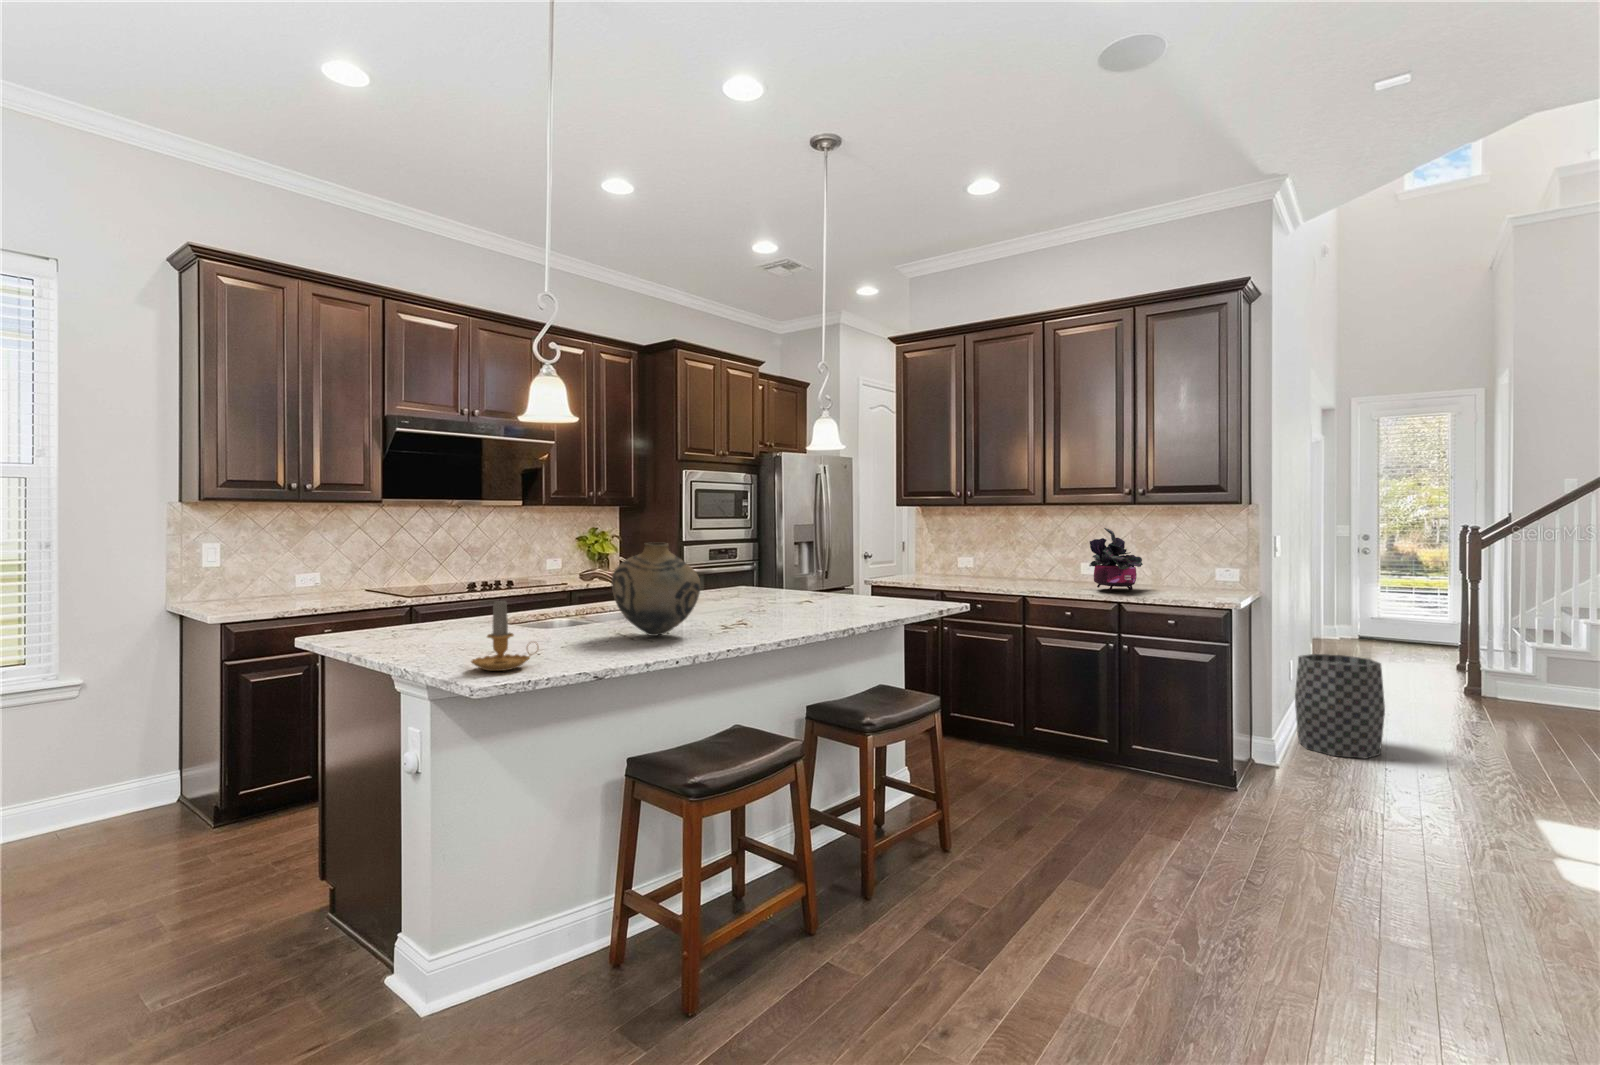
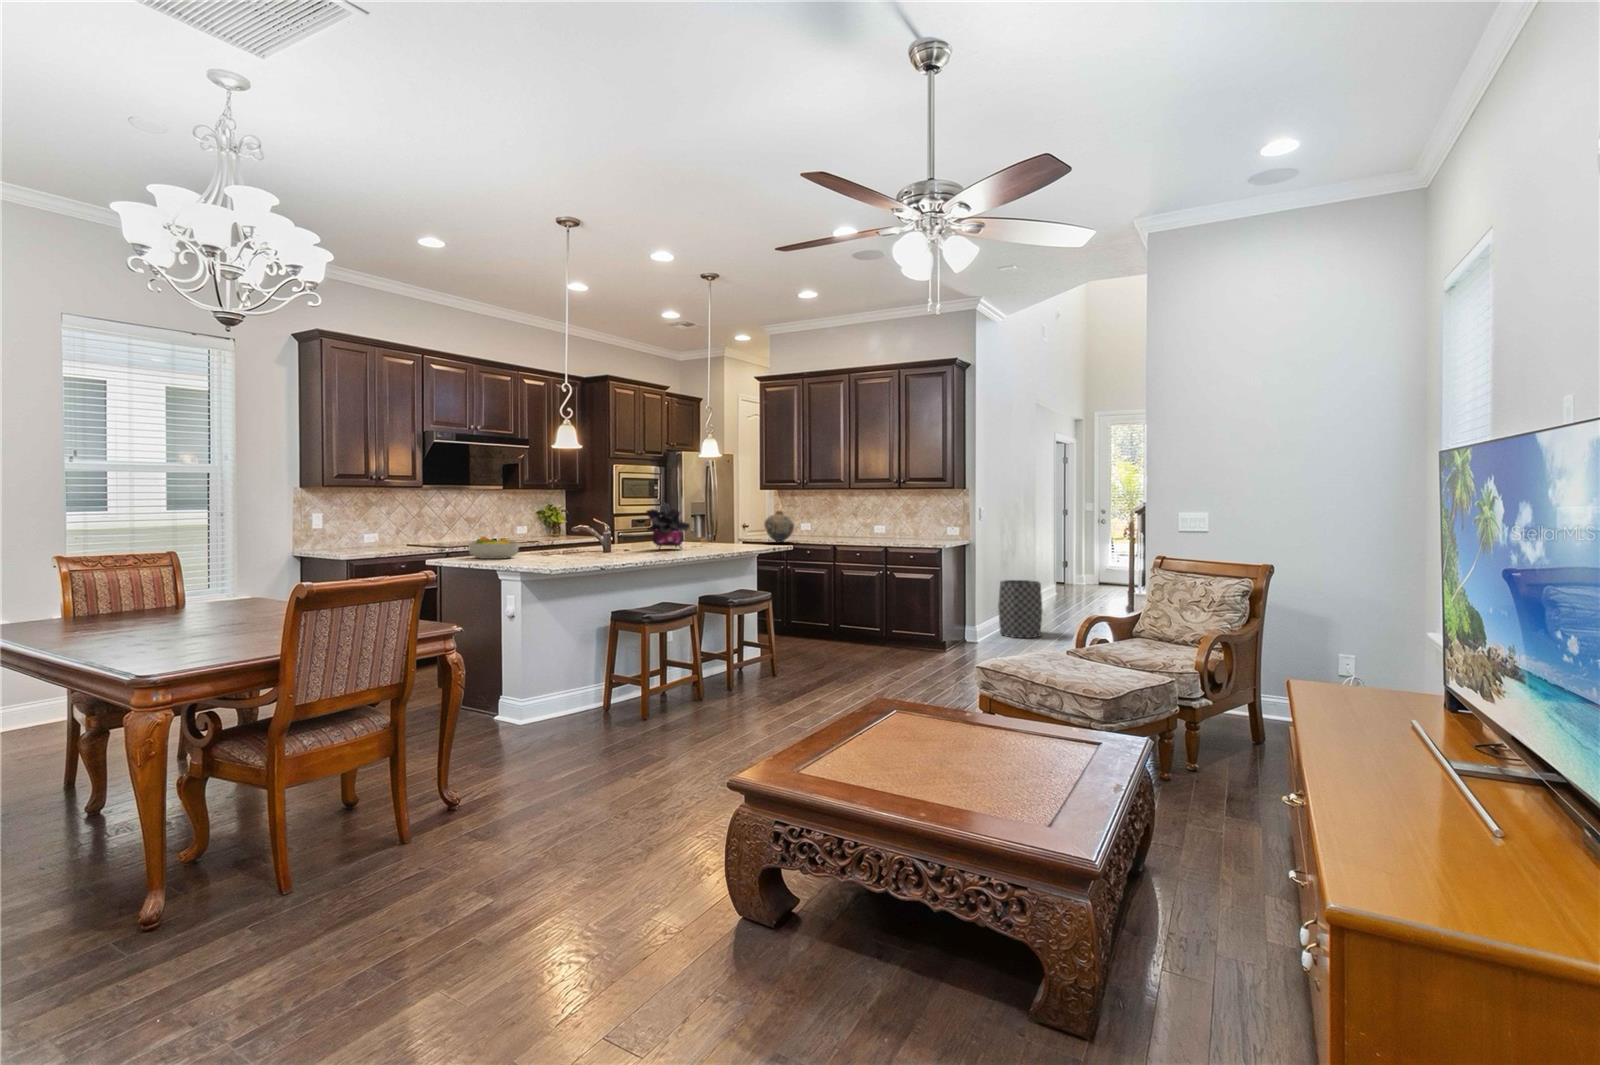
potted plant: present [1089,528,1143,591] -> present [646,502,690,548]
vase: present [611,542,701,636] -> present [764,511,794,543]
fruit bowl: none [369,591,463,640] -> present [468,536,519,559]
candle: present [471,601,538,671] -> none [545,532,573,565]

